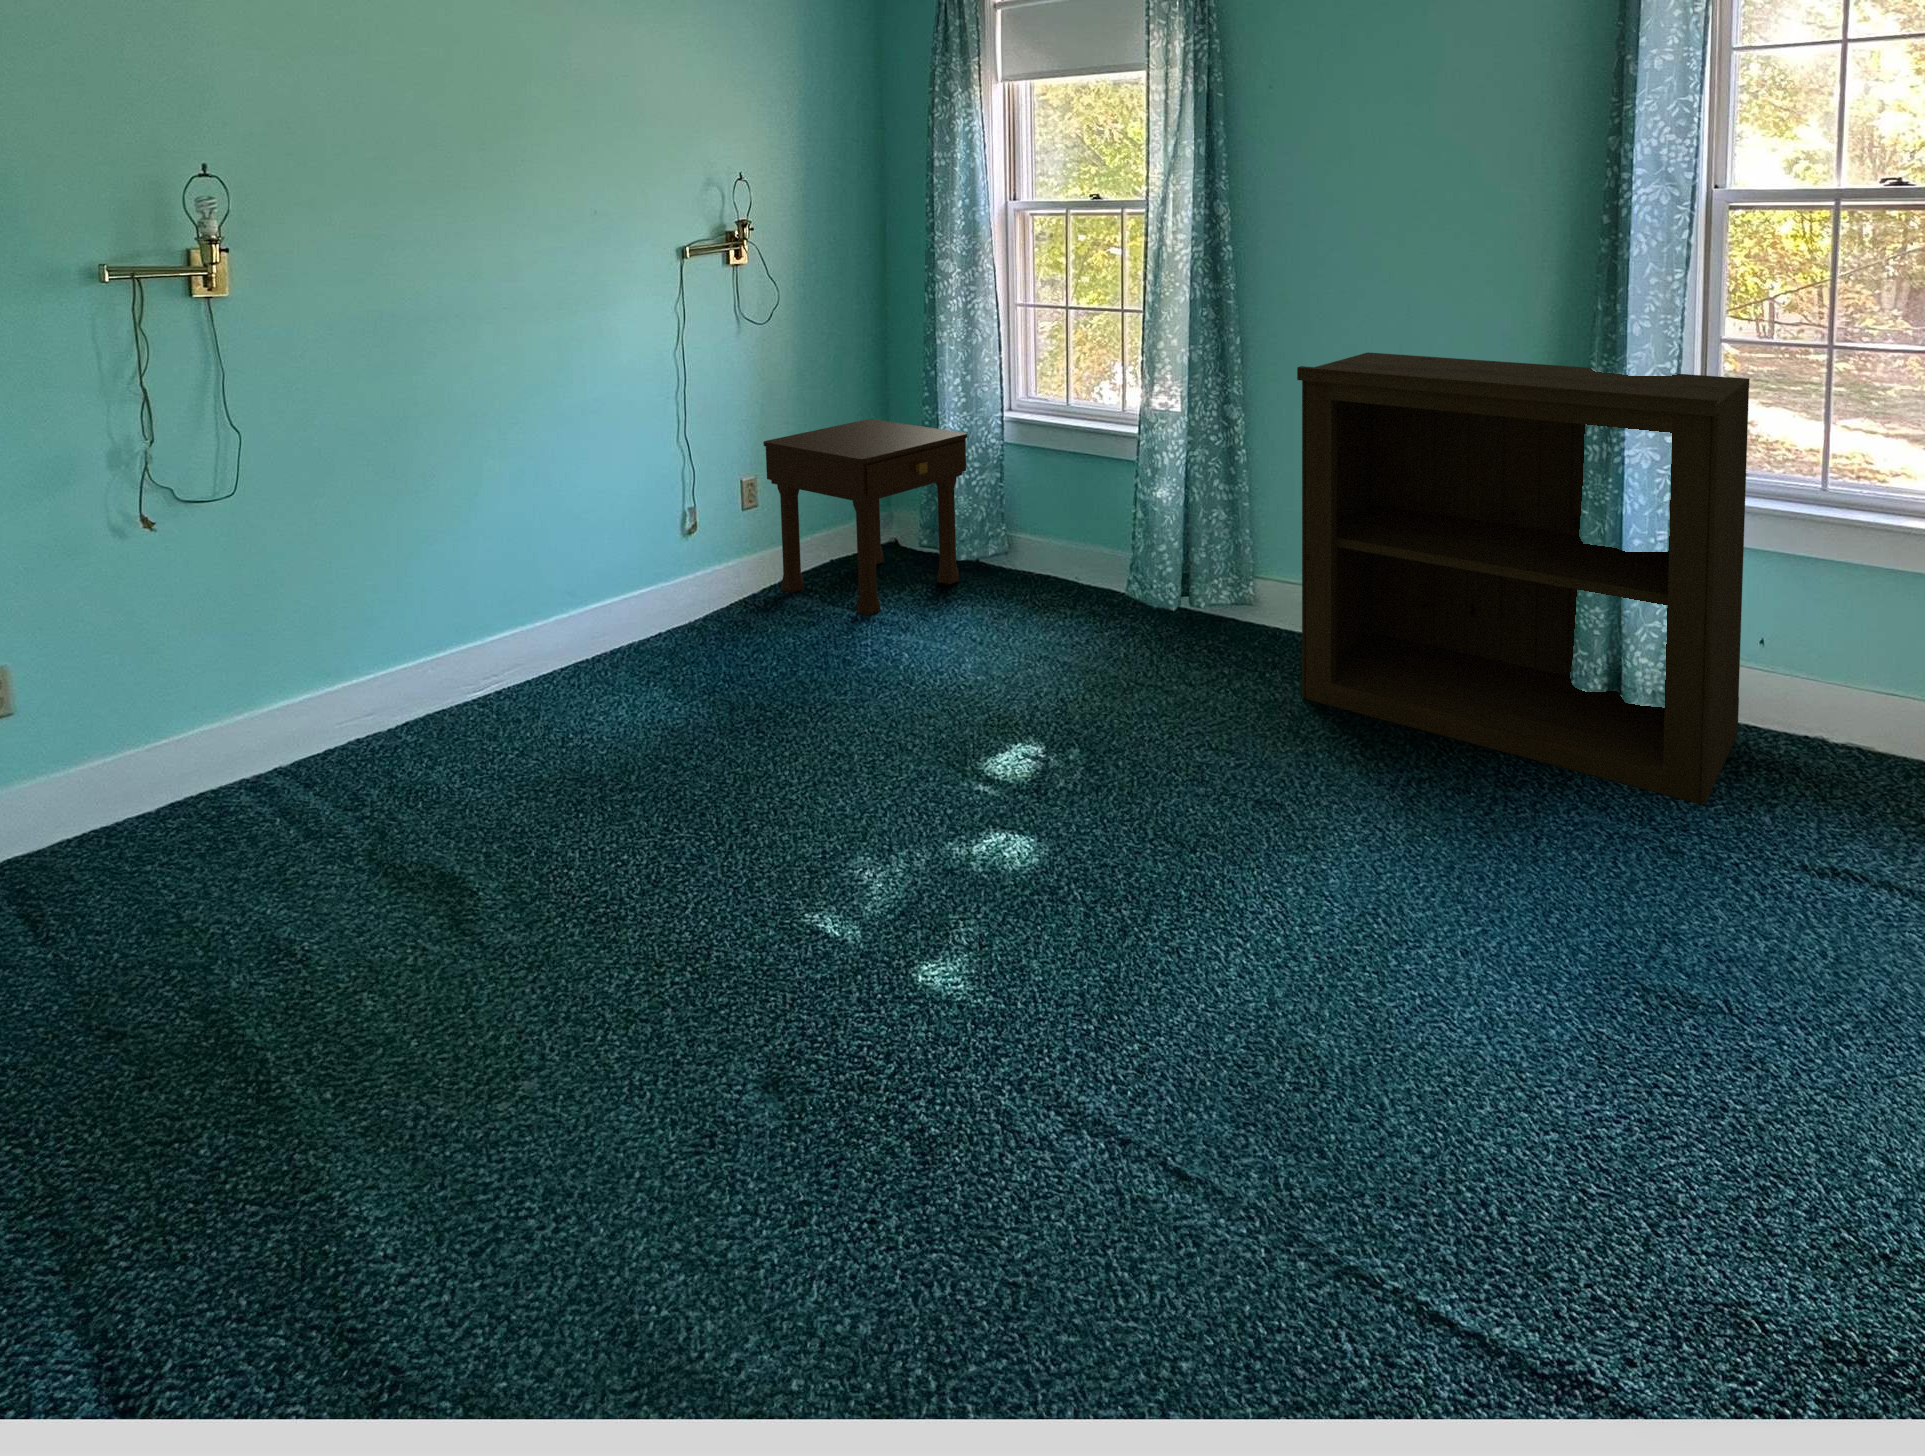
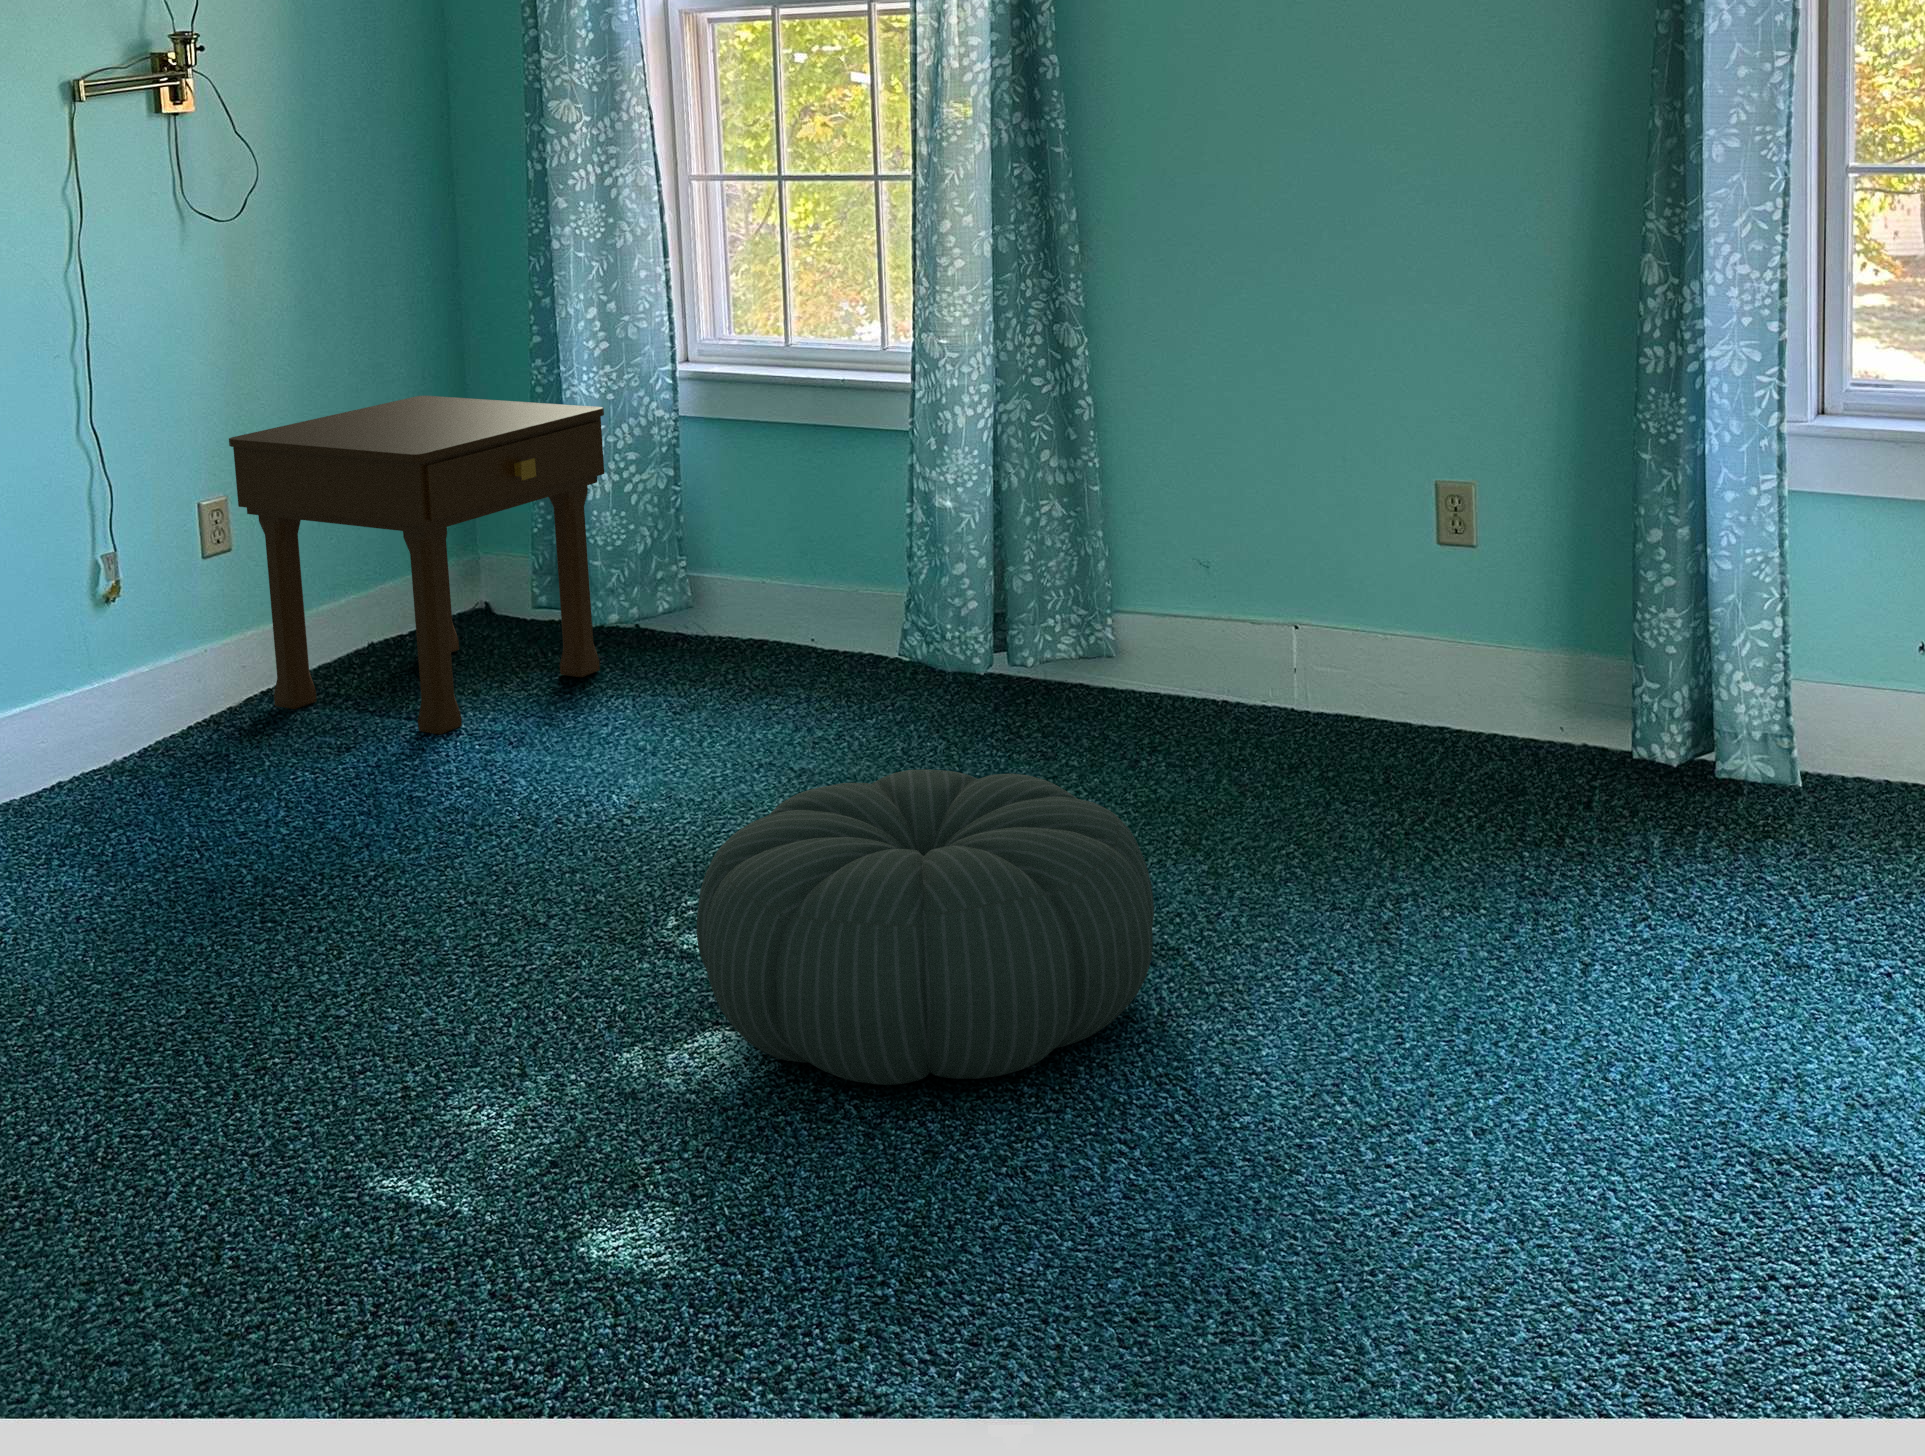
bookshelf: present [1297,352,1750,805] -> none [1179,223,1895,901]
pouf: none [995,677,1265,880] -> present [697,770,1154,1085]

